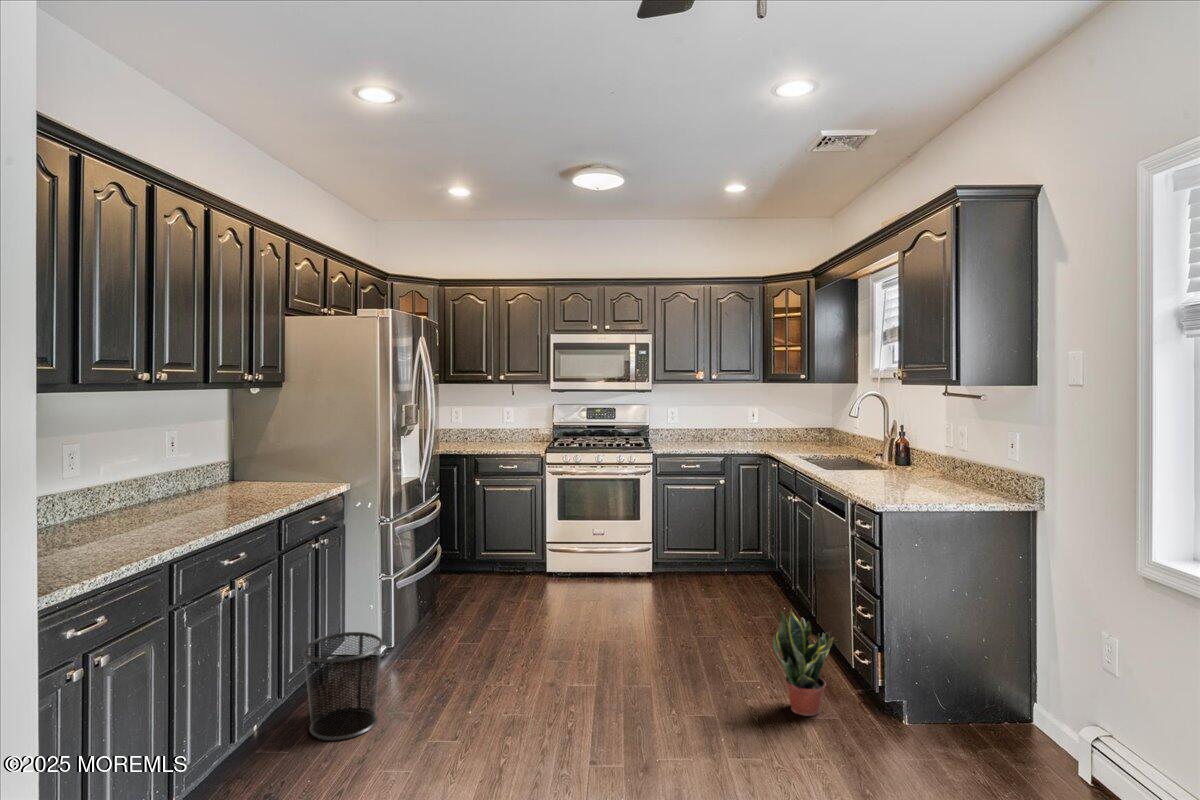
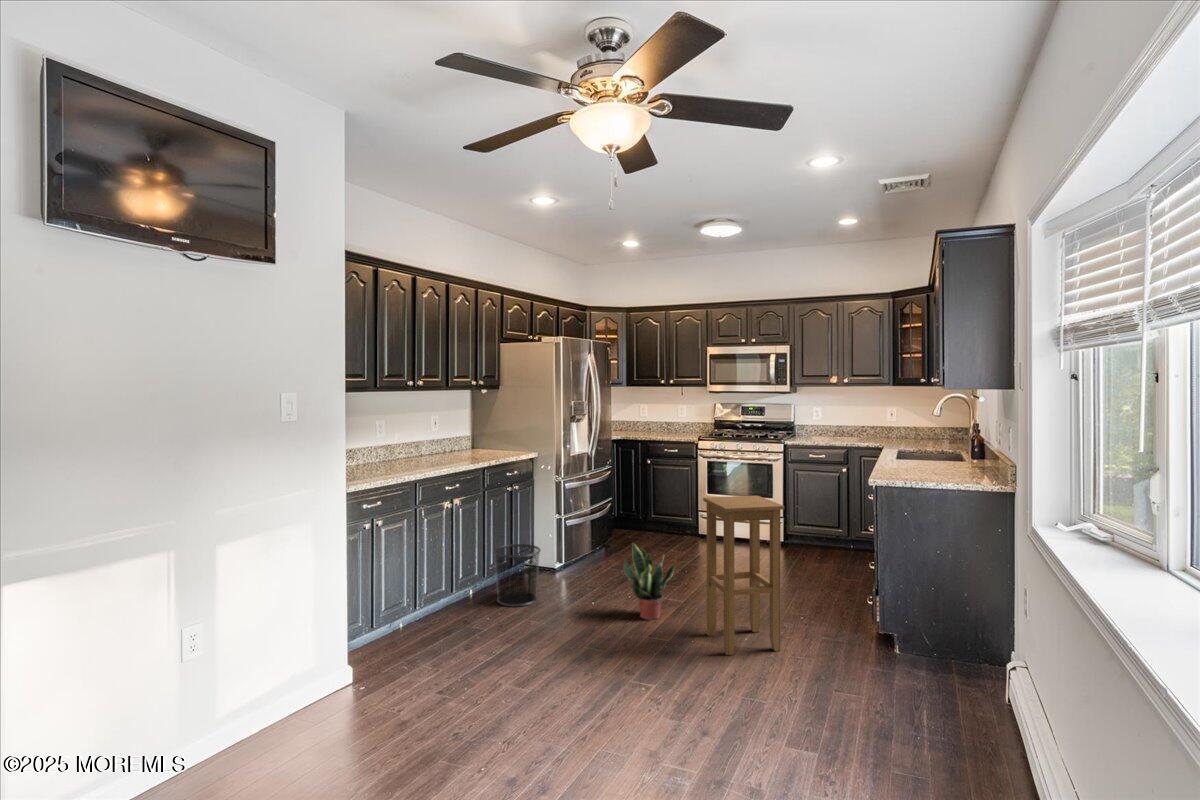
stool: none [654,533,775,770] -> present [703,495,784,655]
potted plant: present [773,609,834,716] -> present [624,543,674,620]

